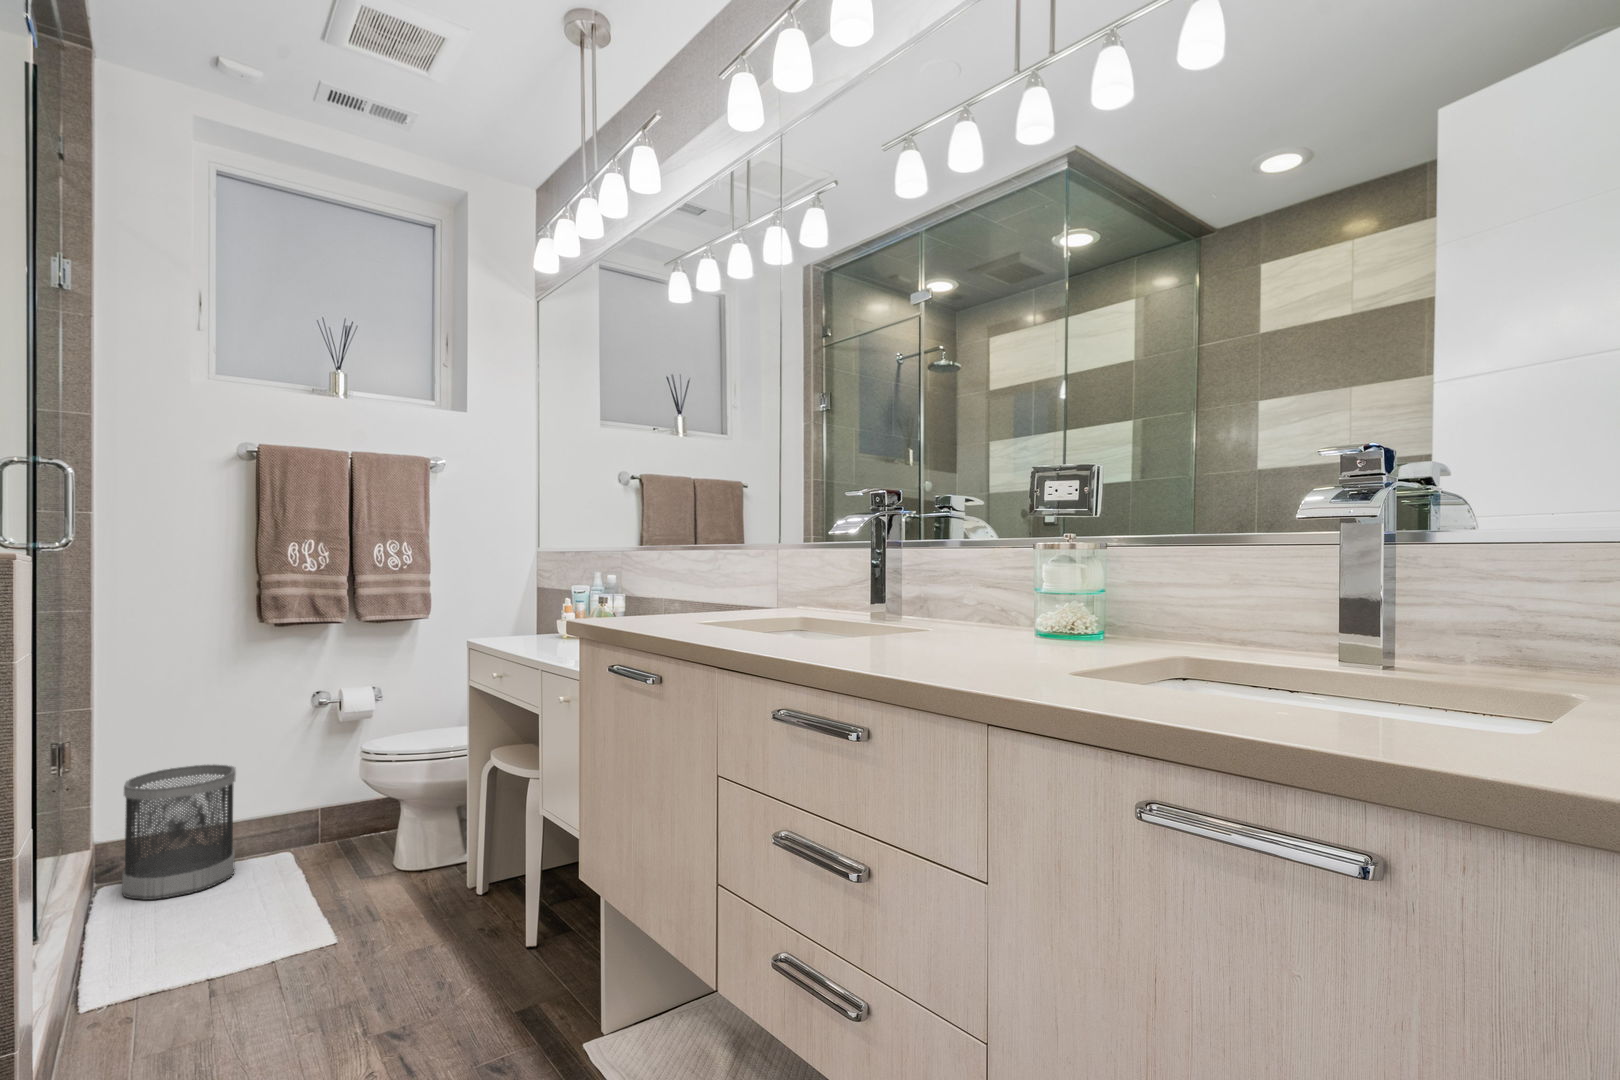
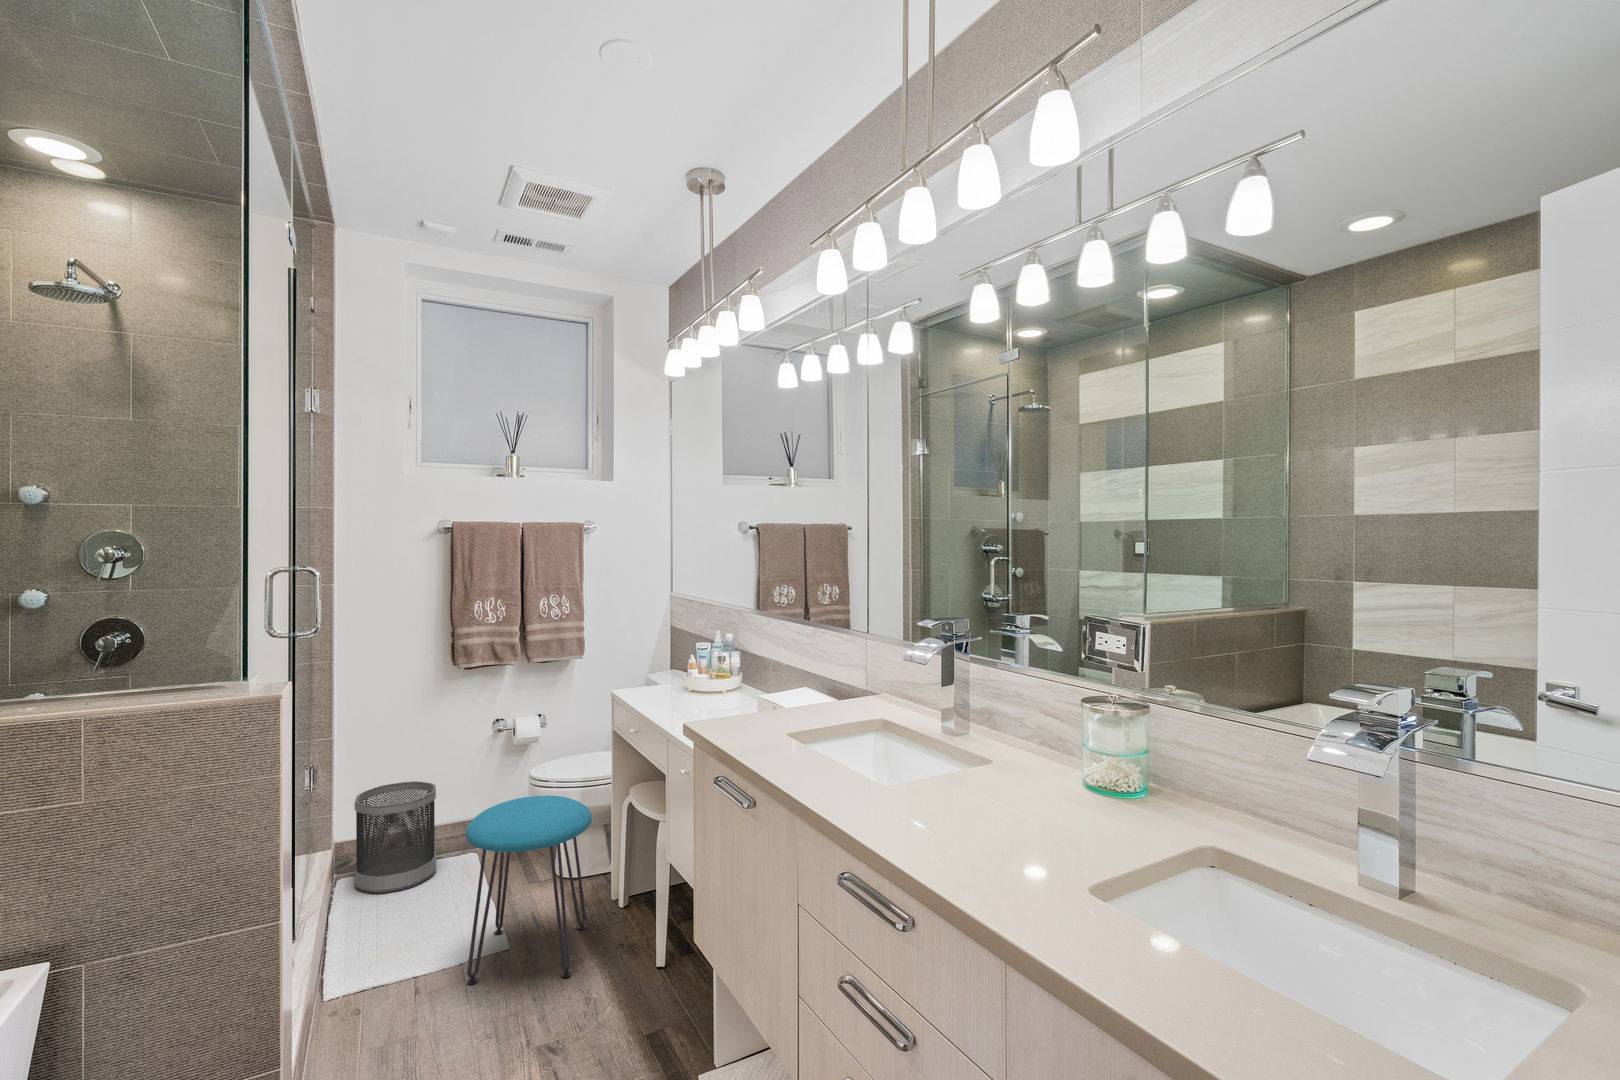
stool: none [282,759,445,982] -> present [466,795,592,984]

